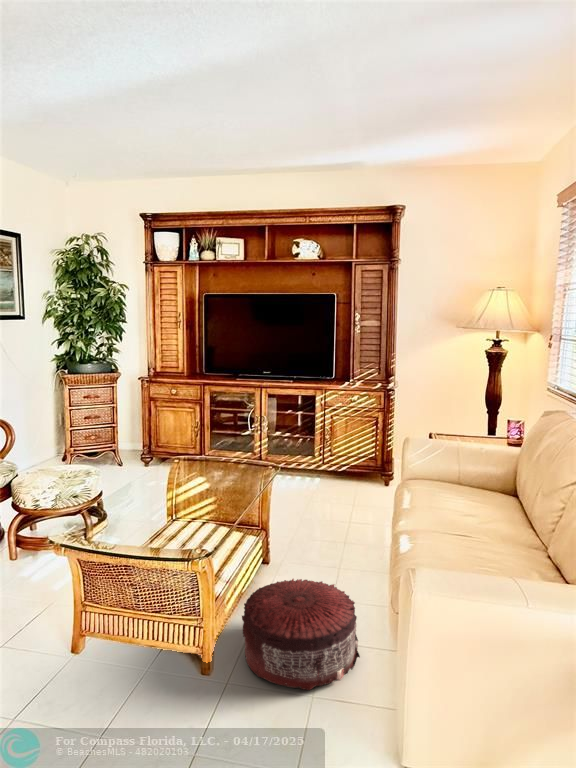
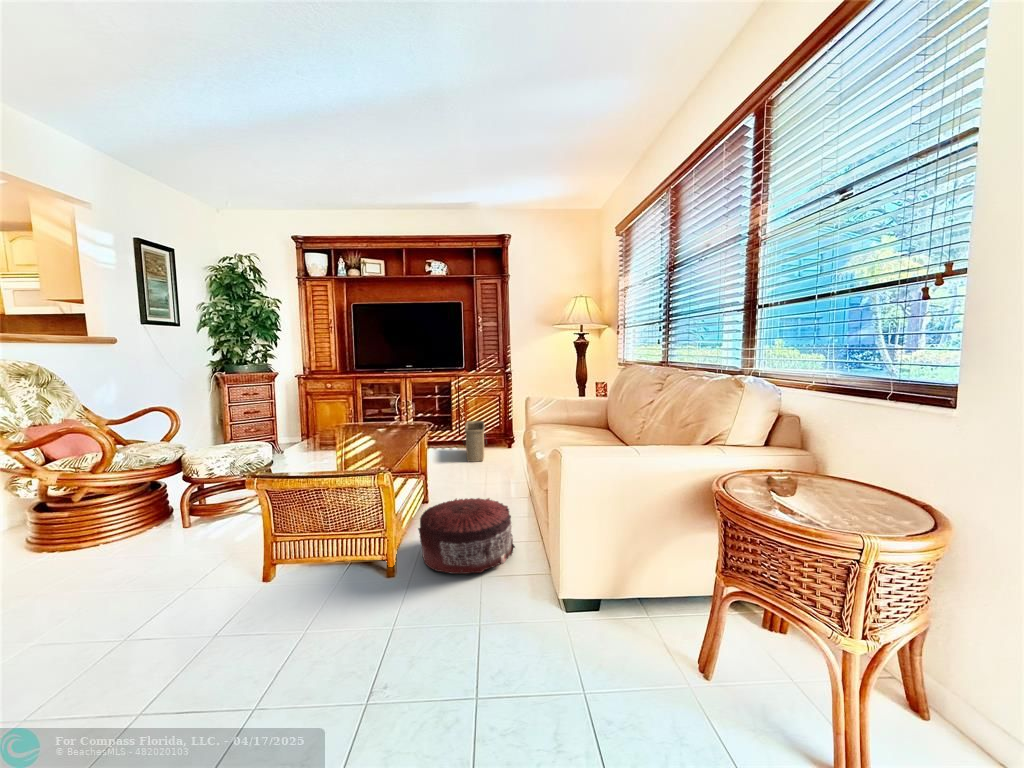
basket: none [325,448,355,504] -> present [463,421,487,462]

